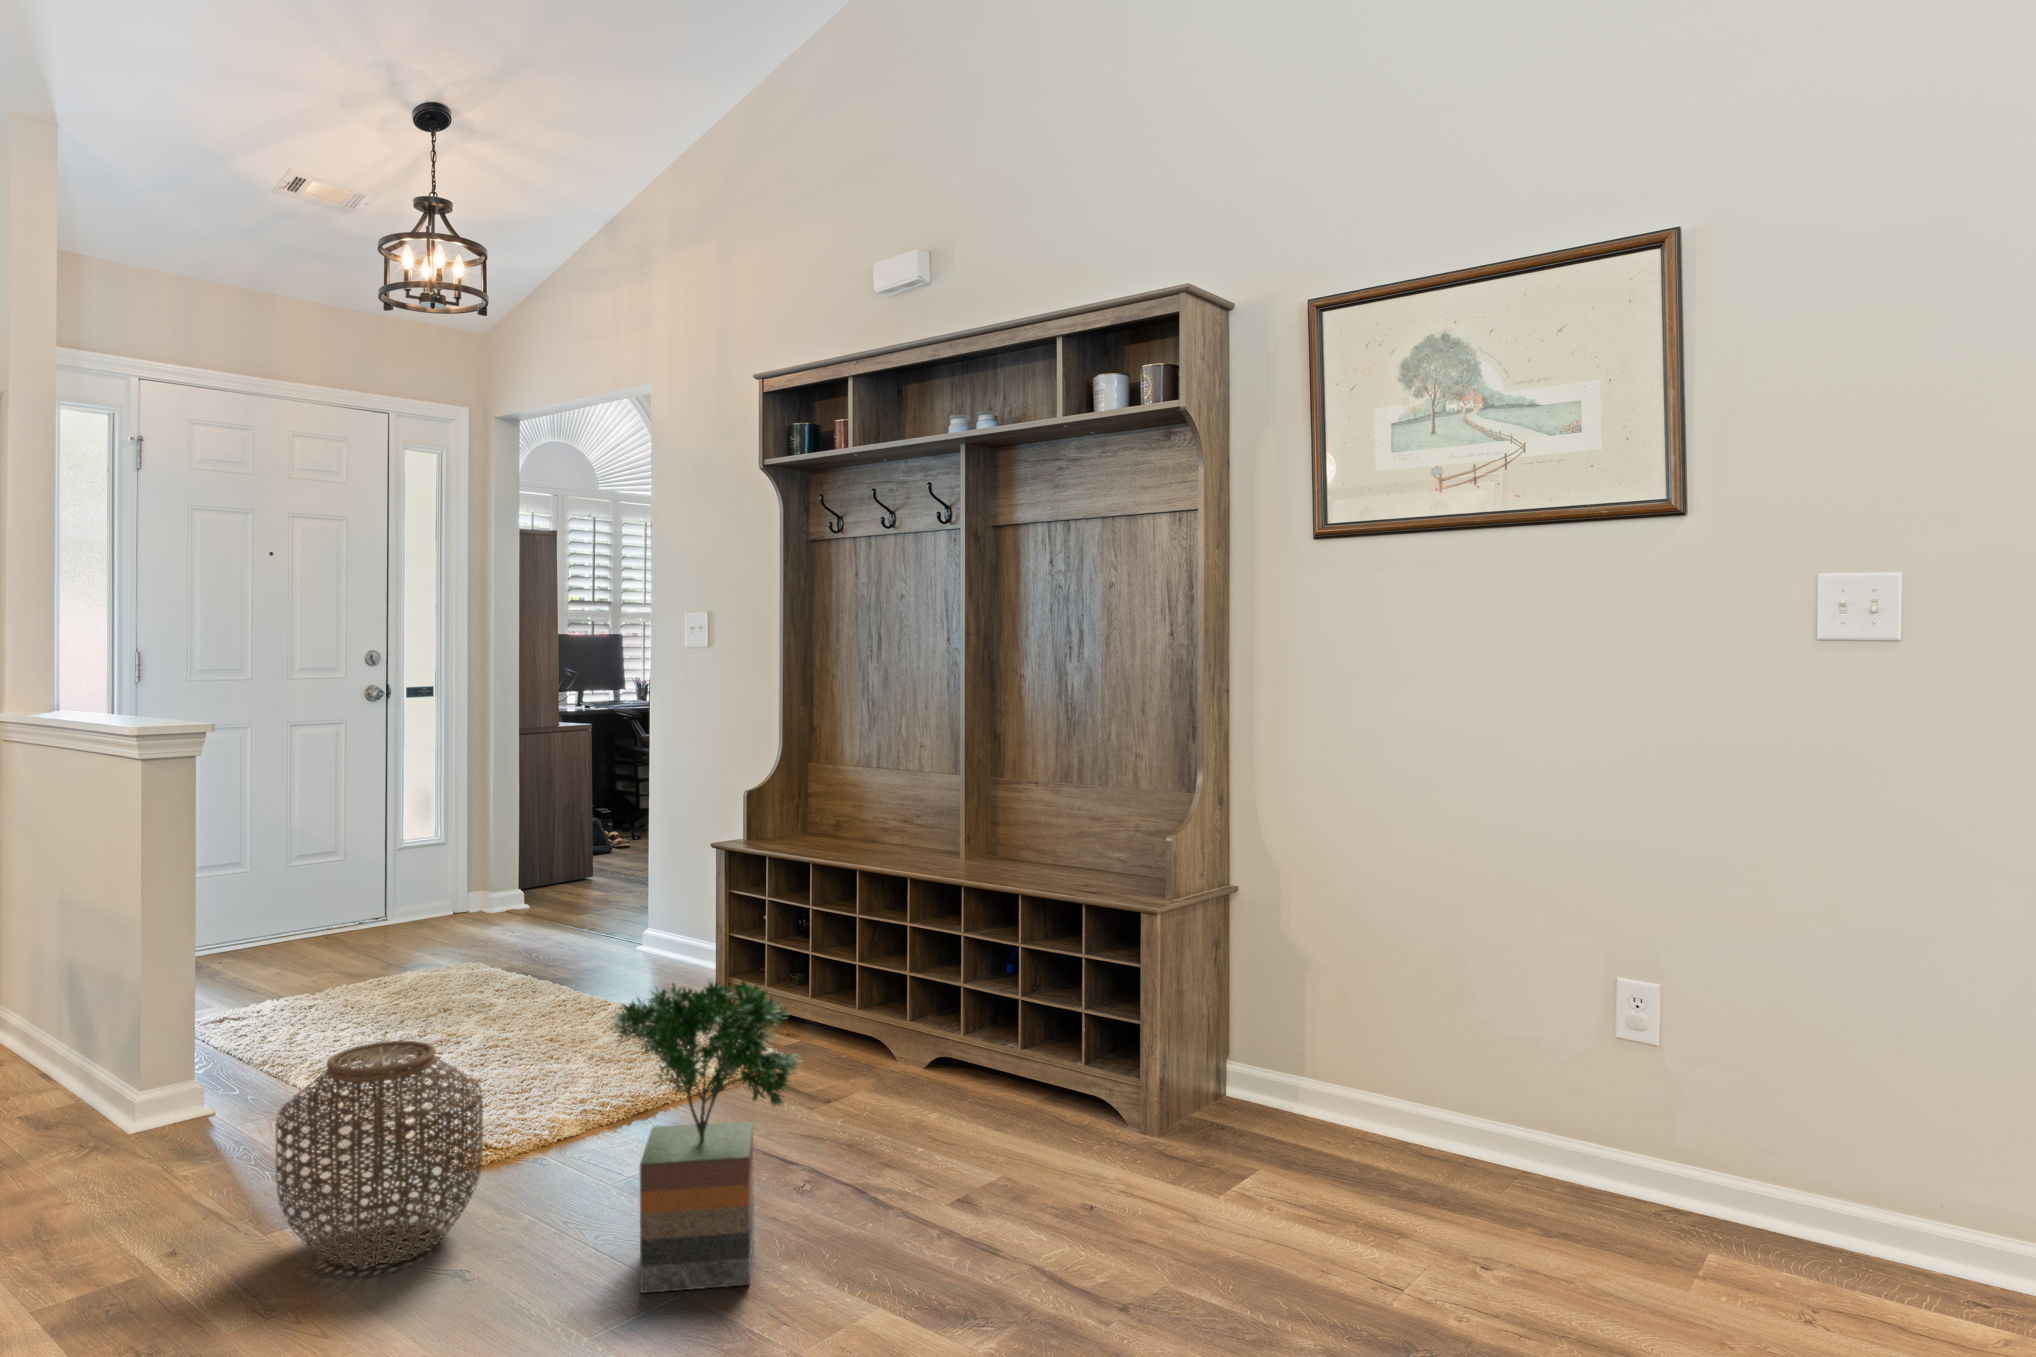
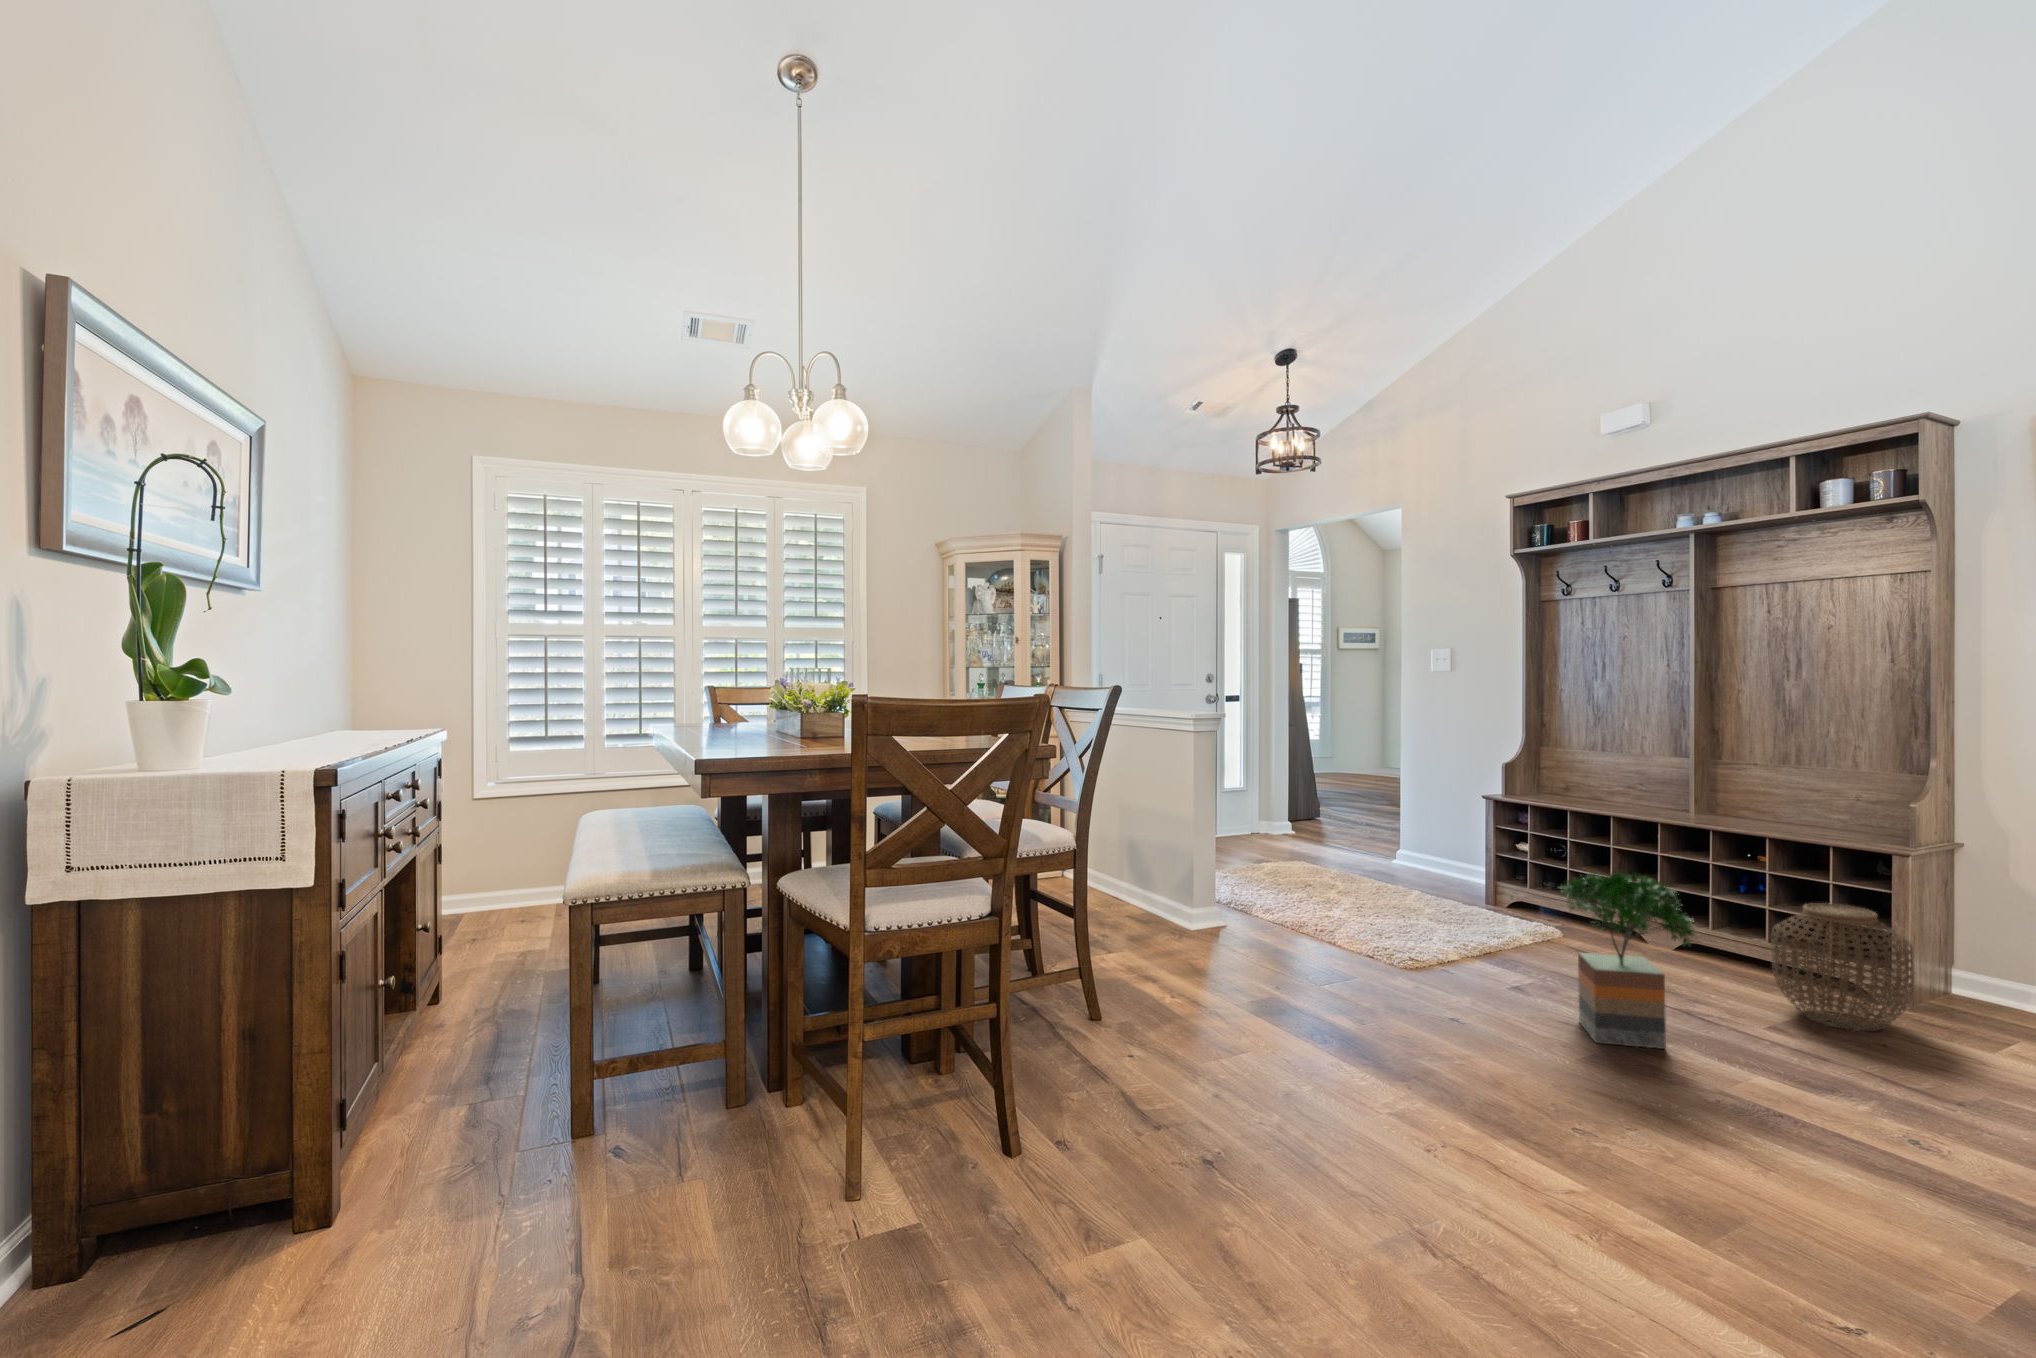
woven basket: present [276,1041,483,1267] -> present [1772,903,1915,1031]

